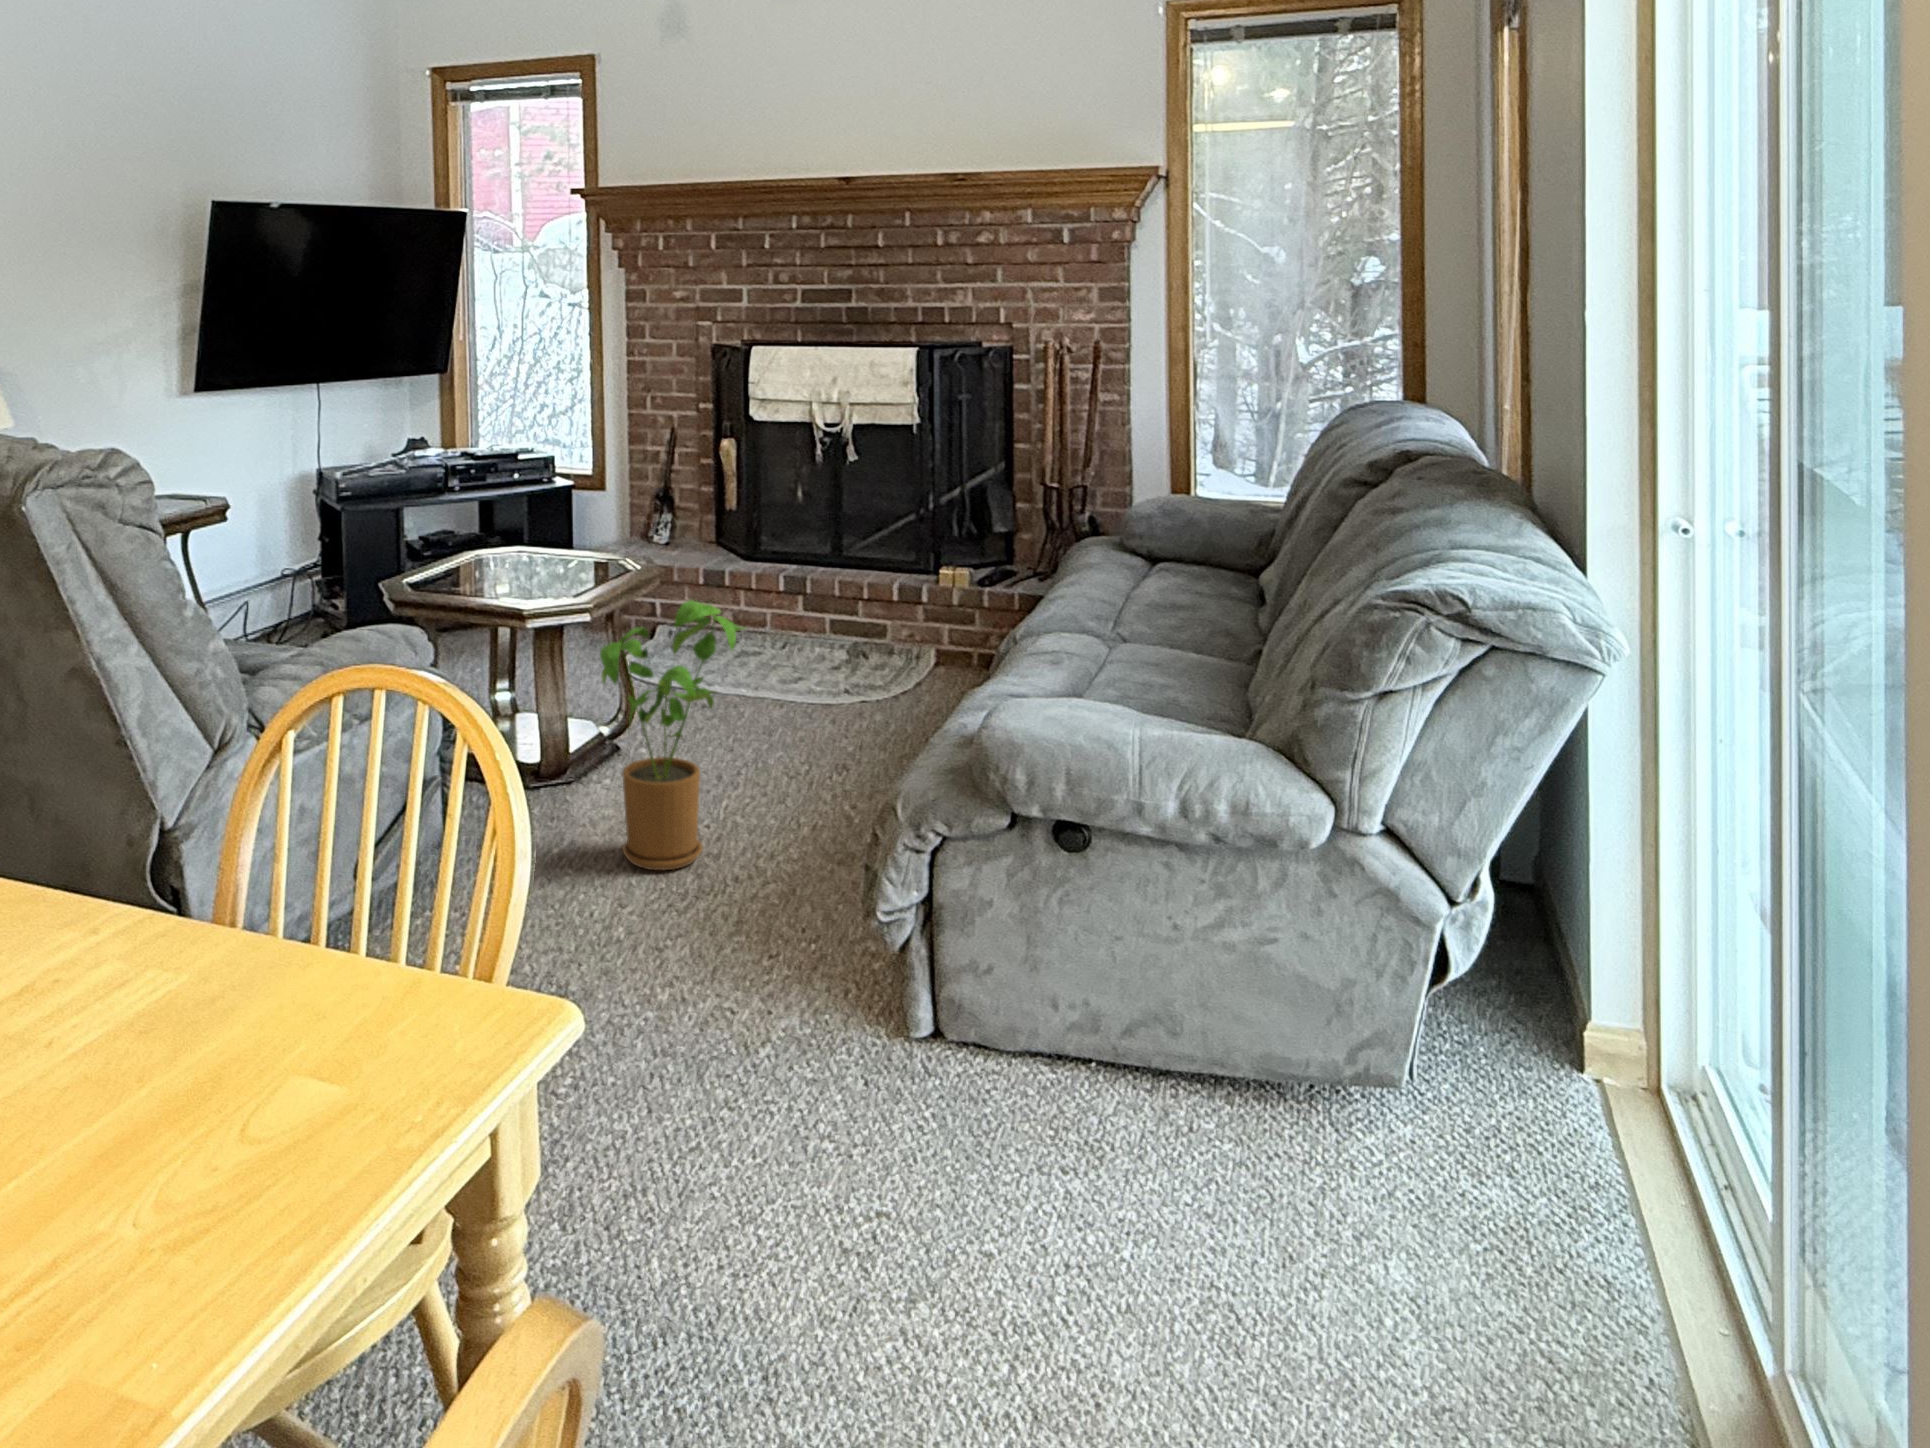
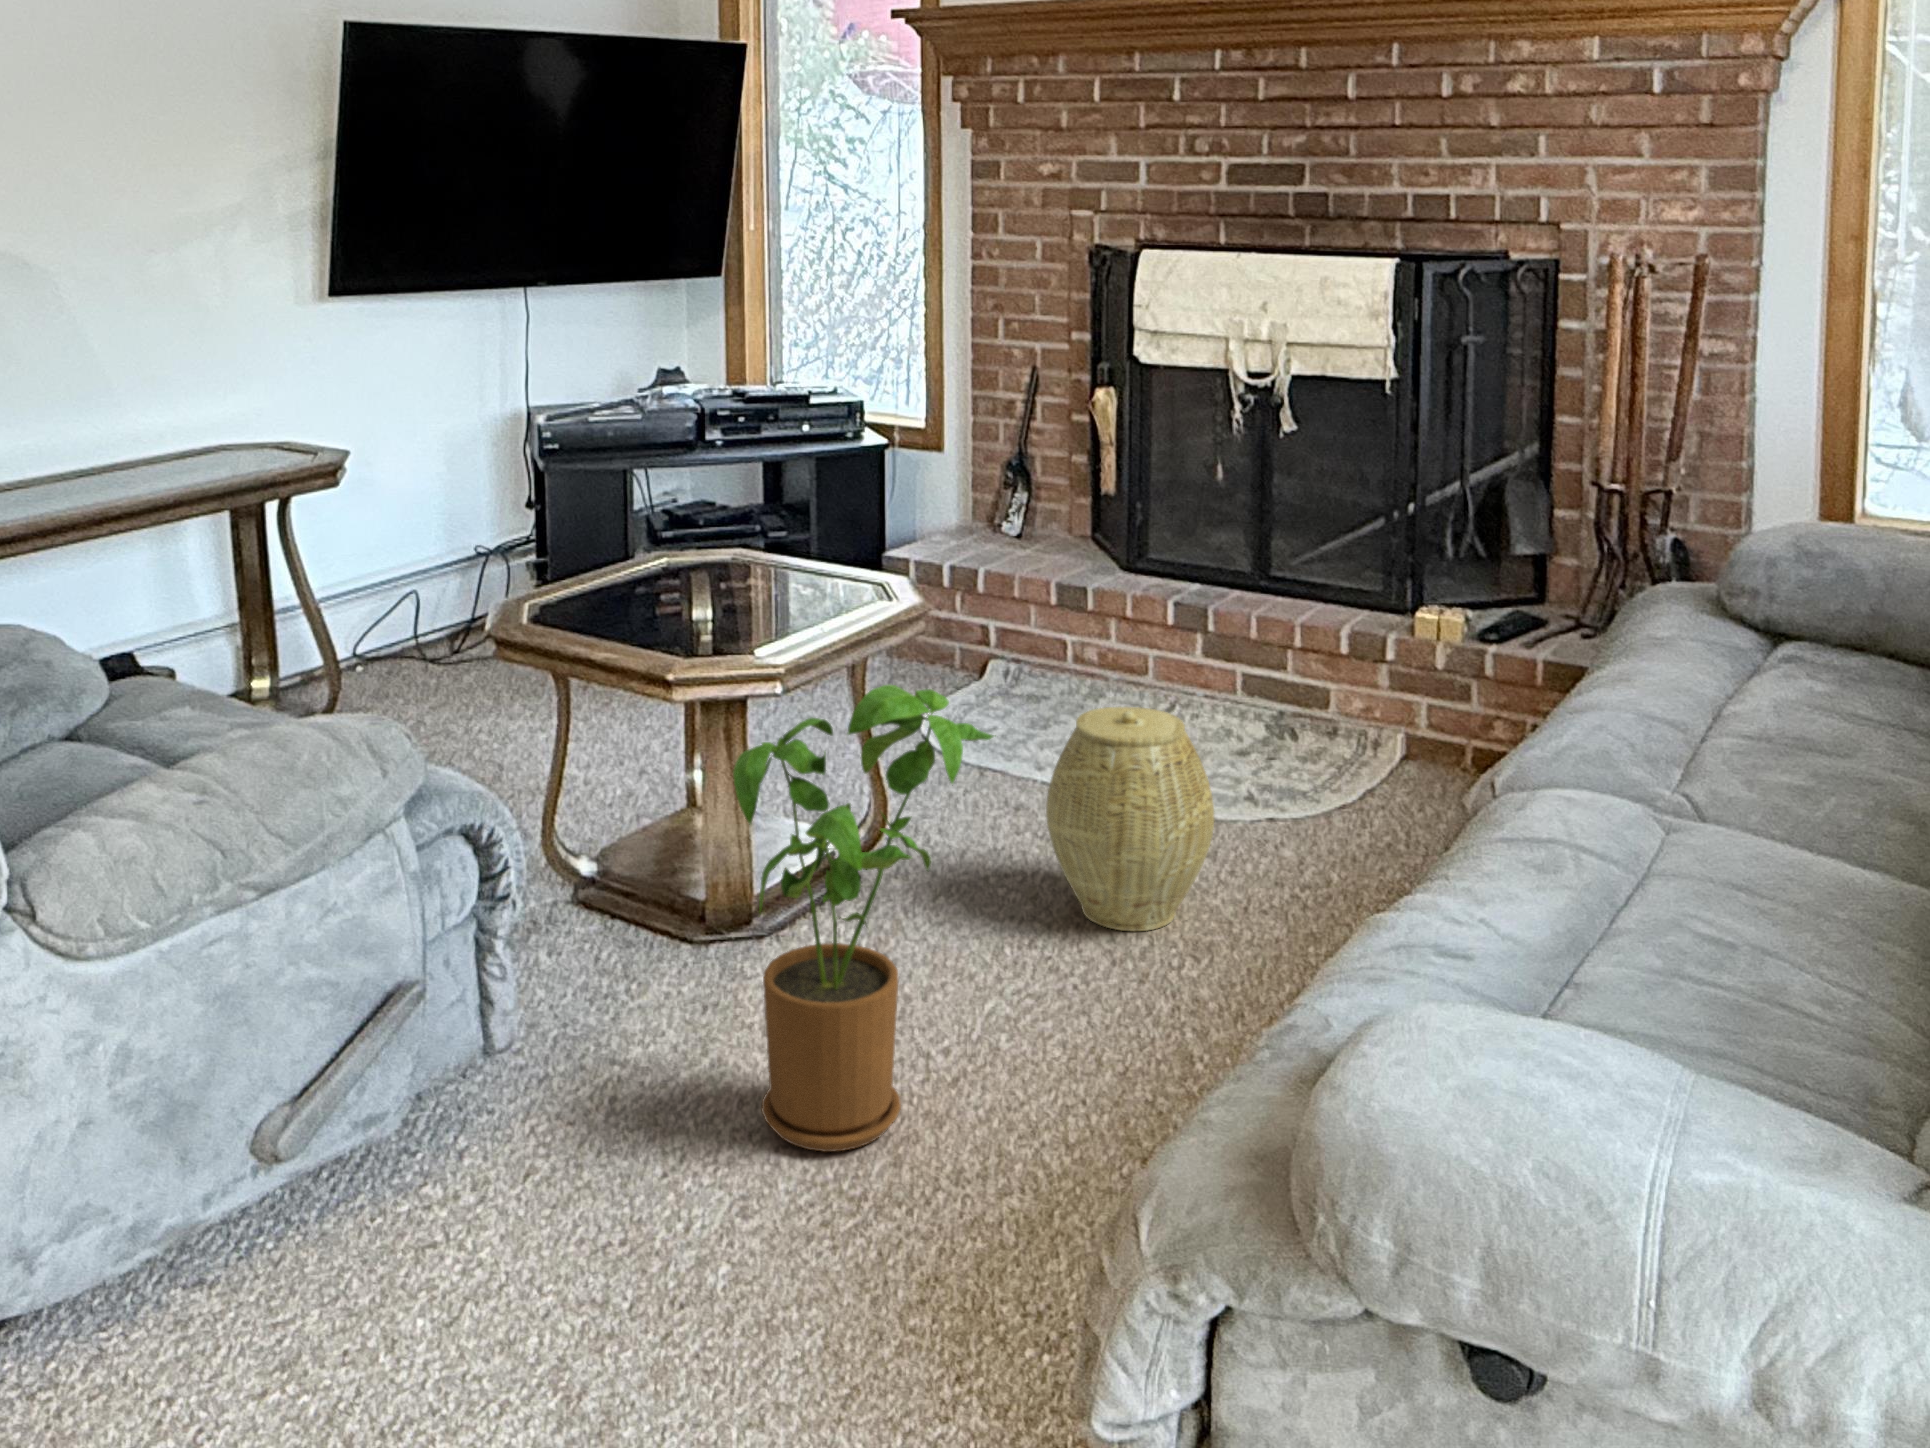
woven basket: none [744,627,845,760] -> present [1046,707,1214,931]

